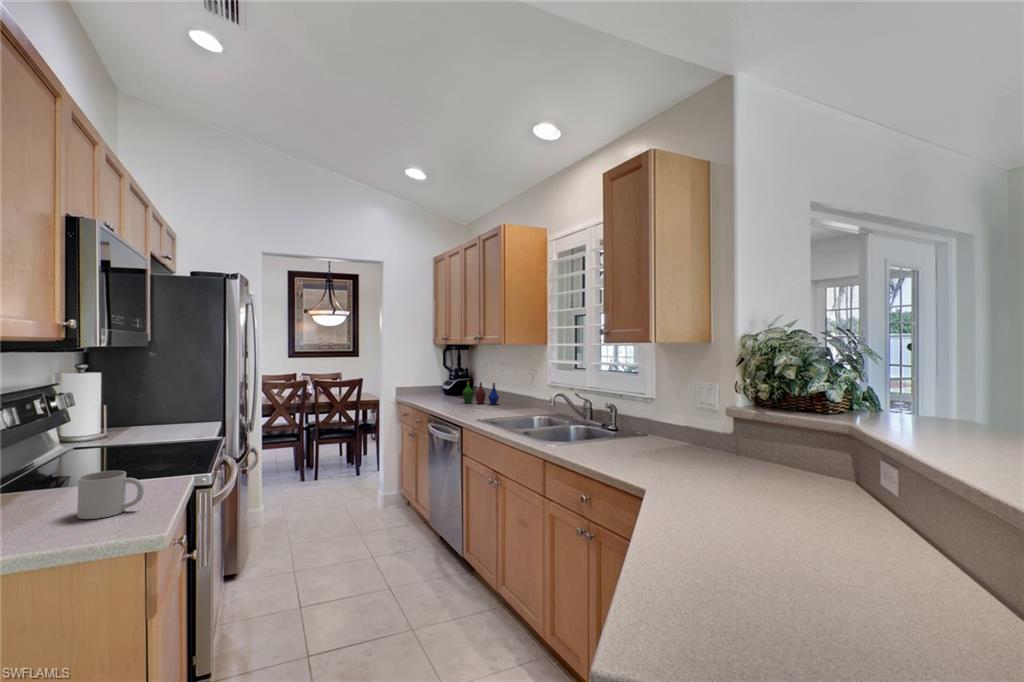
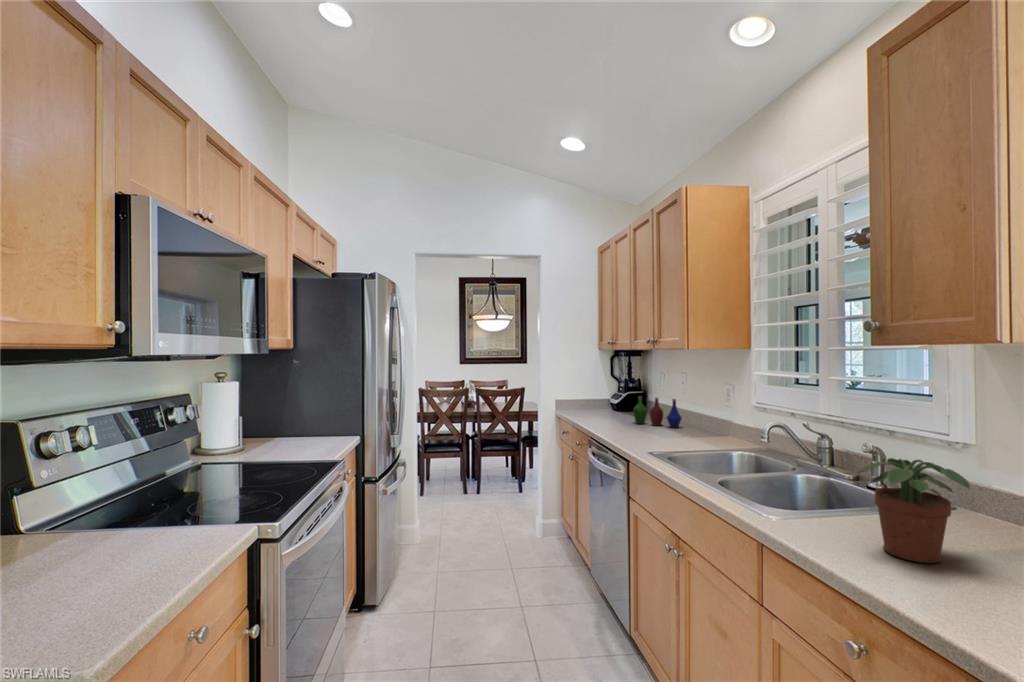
potted plant: none [593,404,641,456] -> present [858,458,970,563]
mug: present [77,471,144,519] -> none [60,530,143,604]

